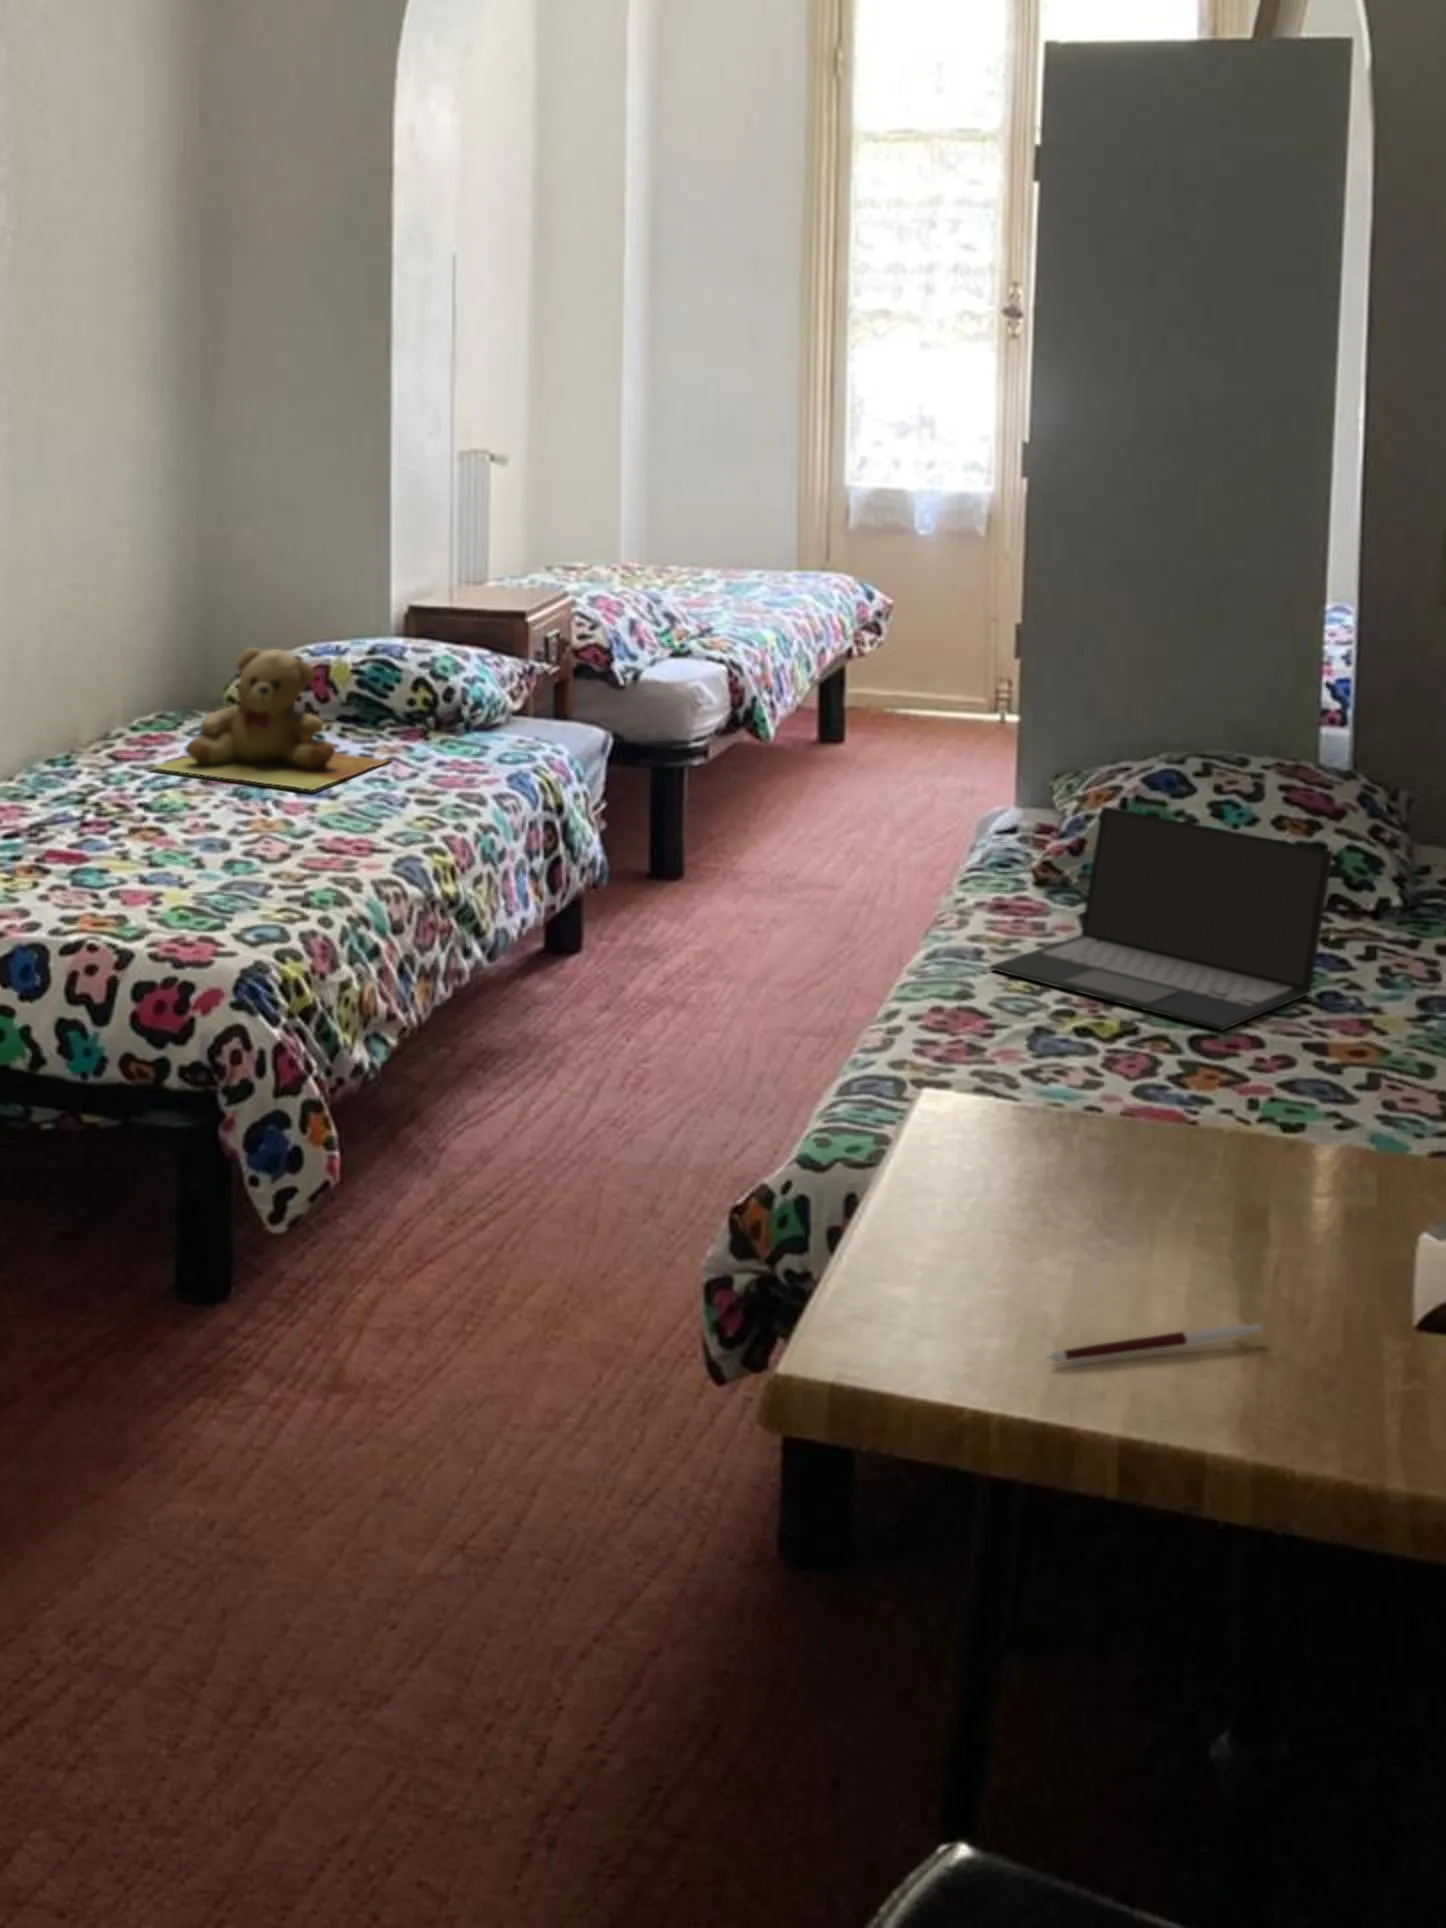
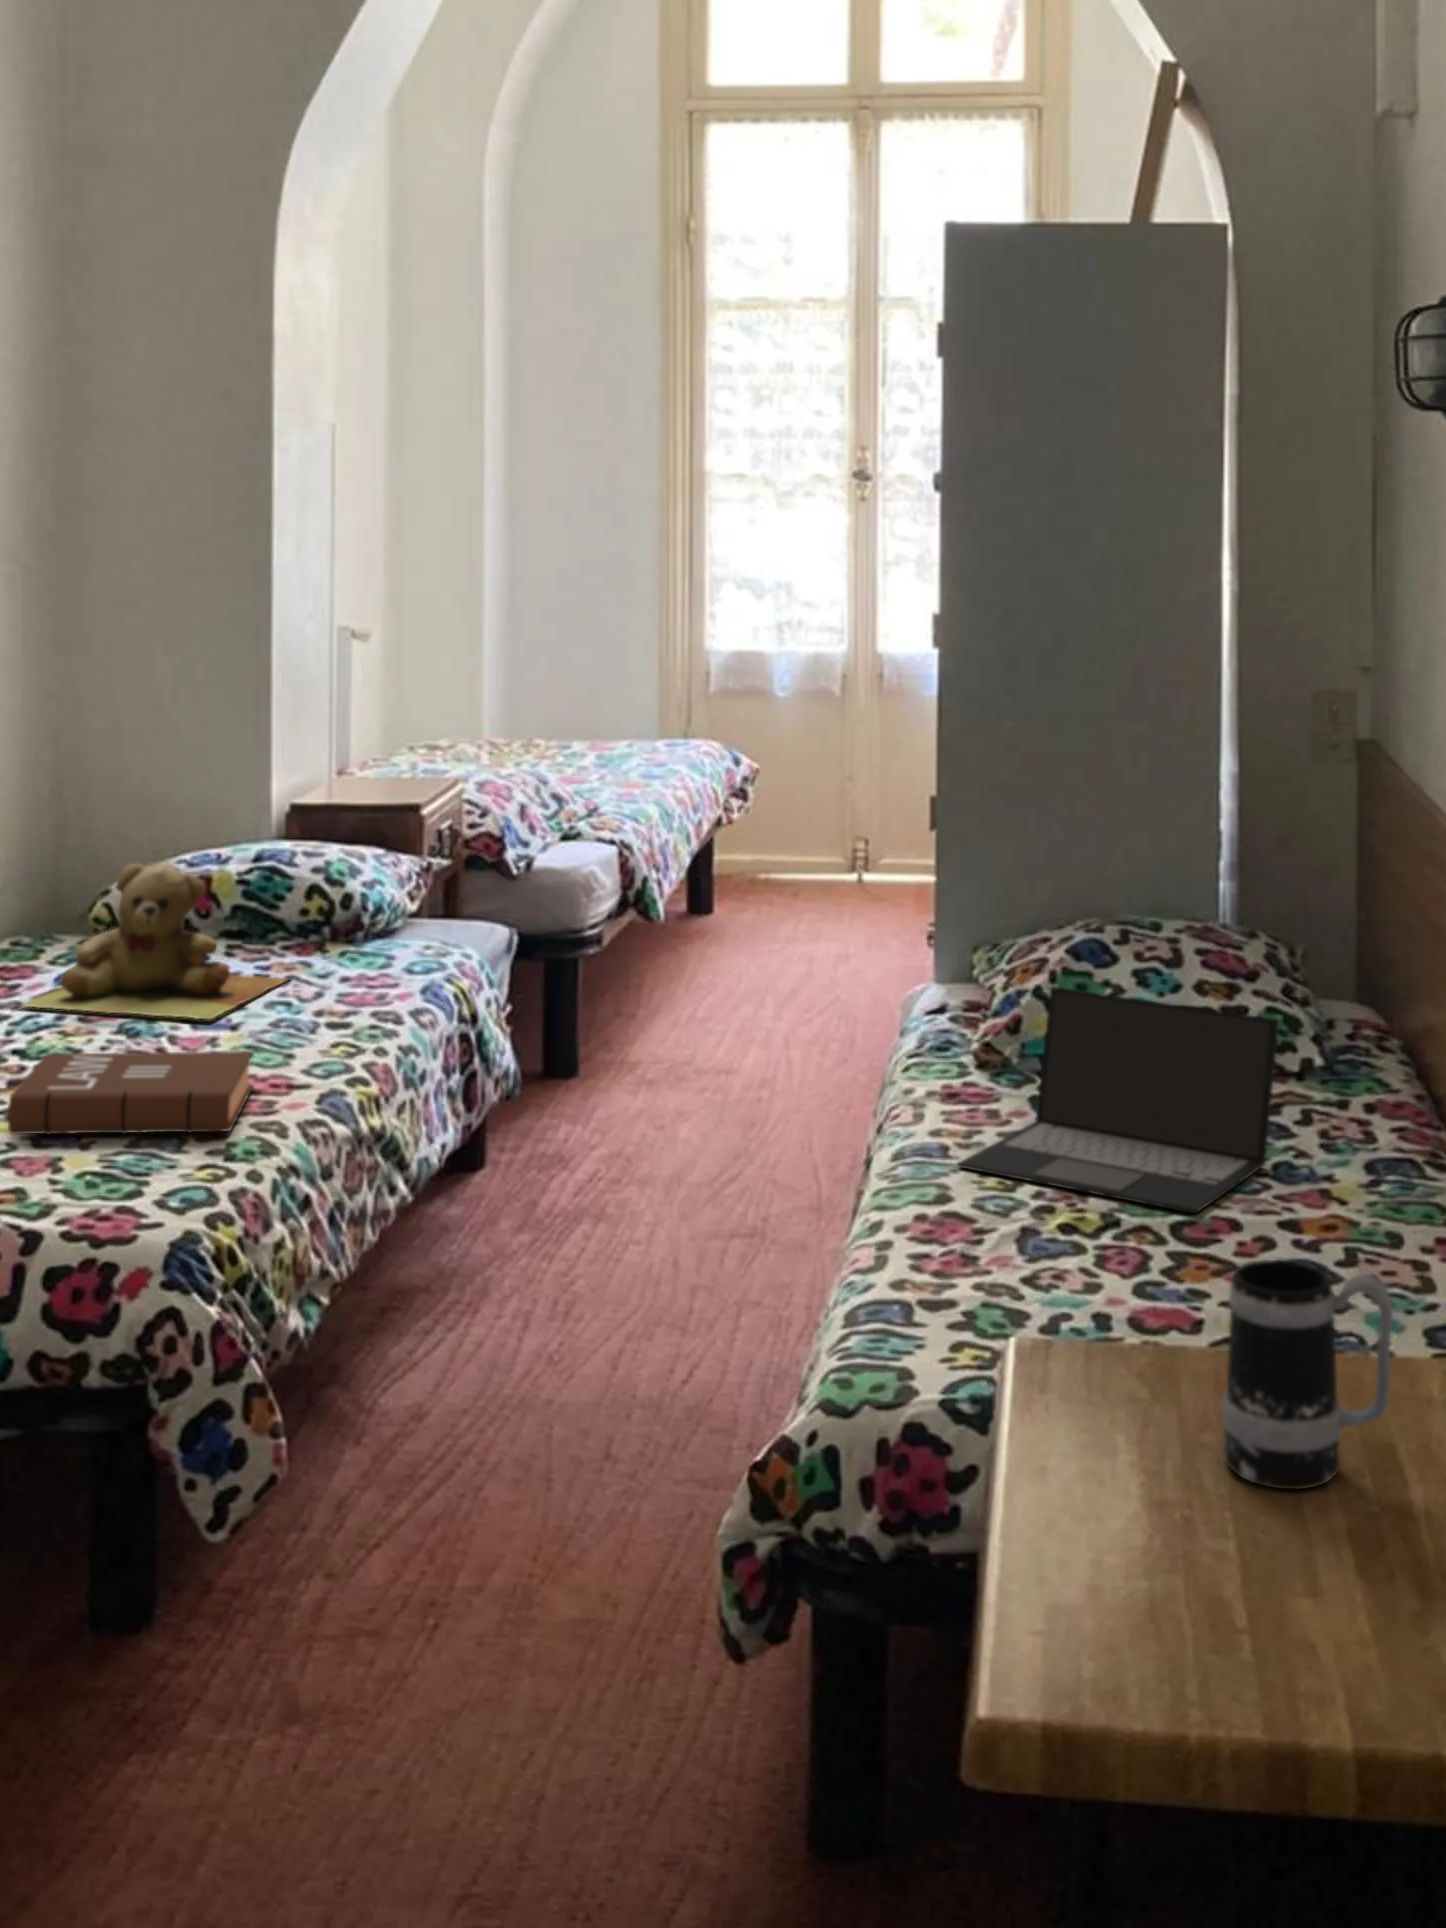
book: none [120,806,339,883] -> present [8,1051,253,1135]
mug: none [1105,1032,1278,1245] -> present [1222,1260,1393,1489]
pen: present [1048,1324,1261,1361] -> none [1230,1575,1424,1650]

